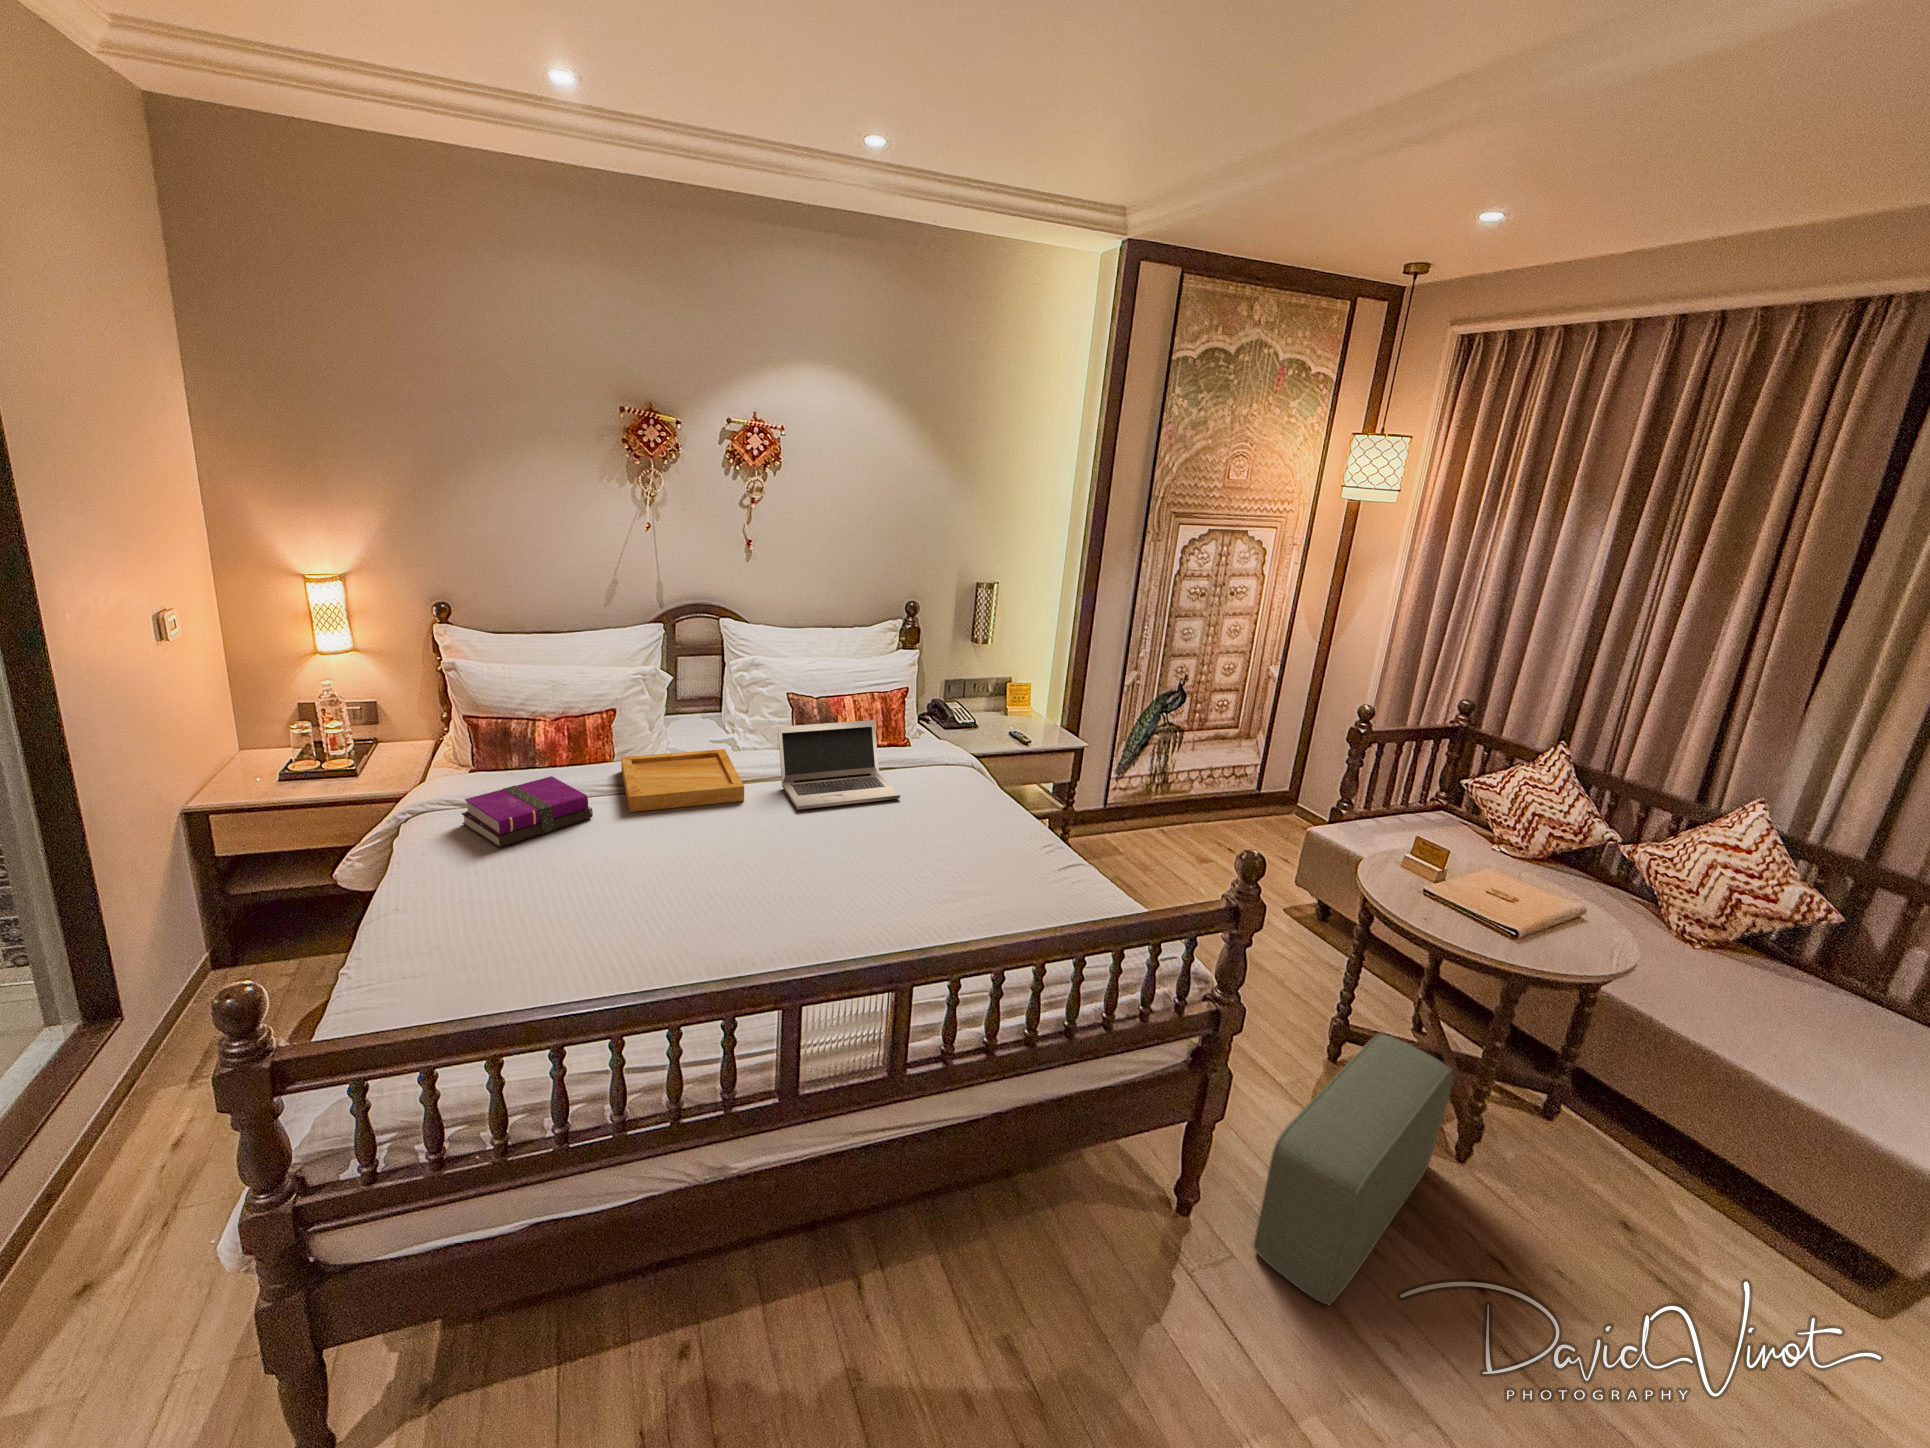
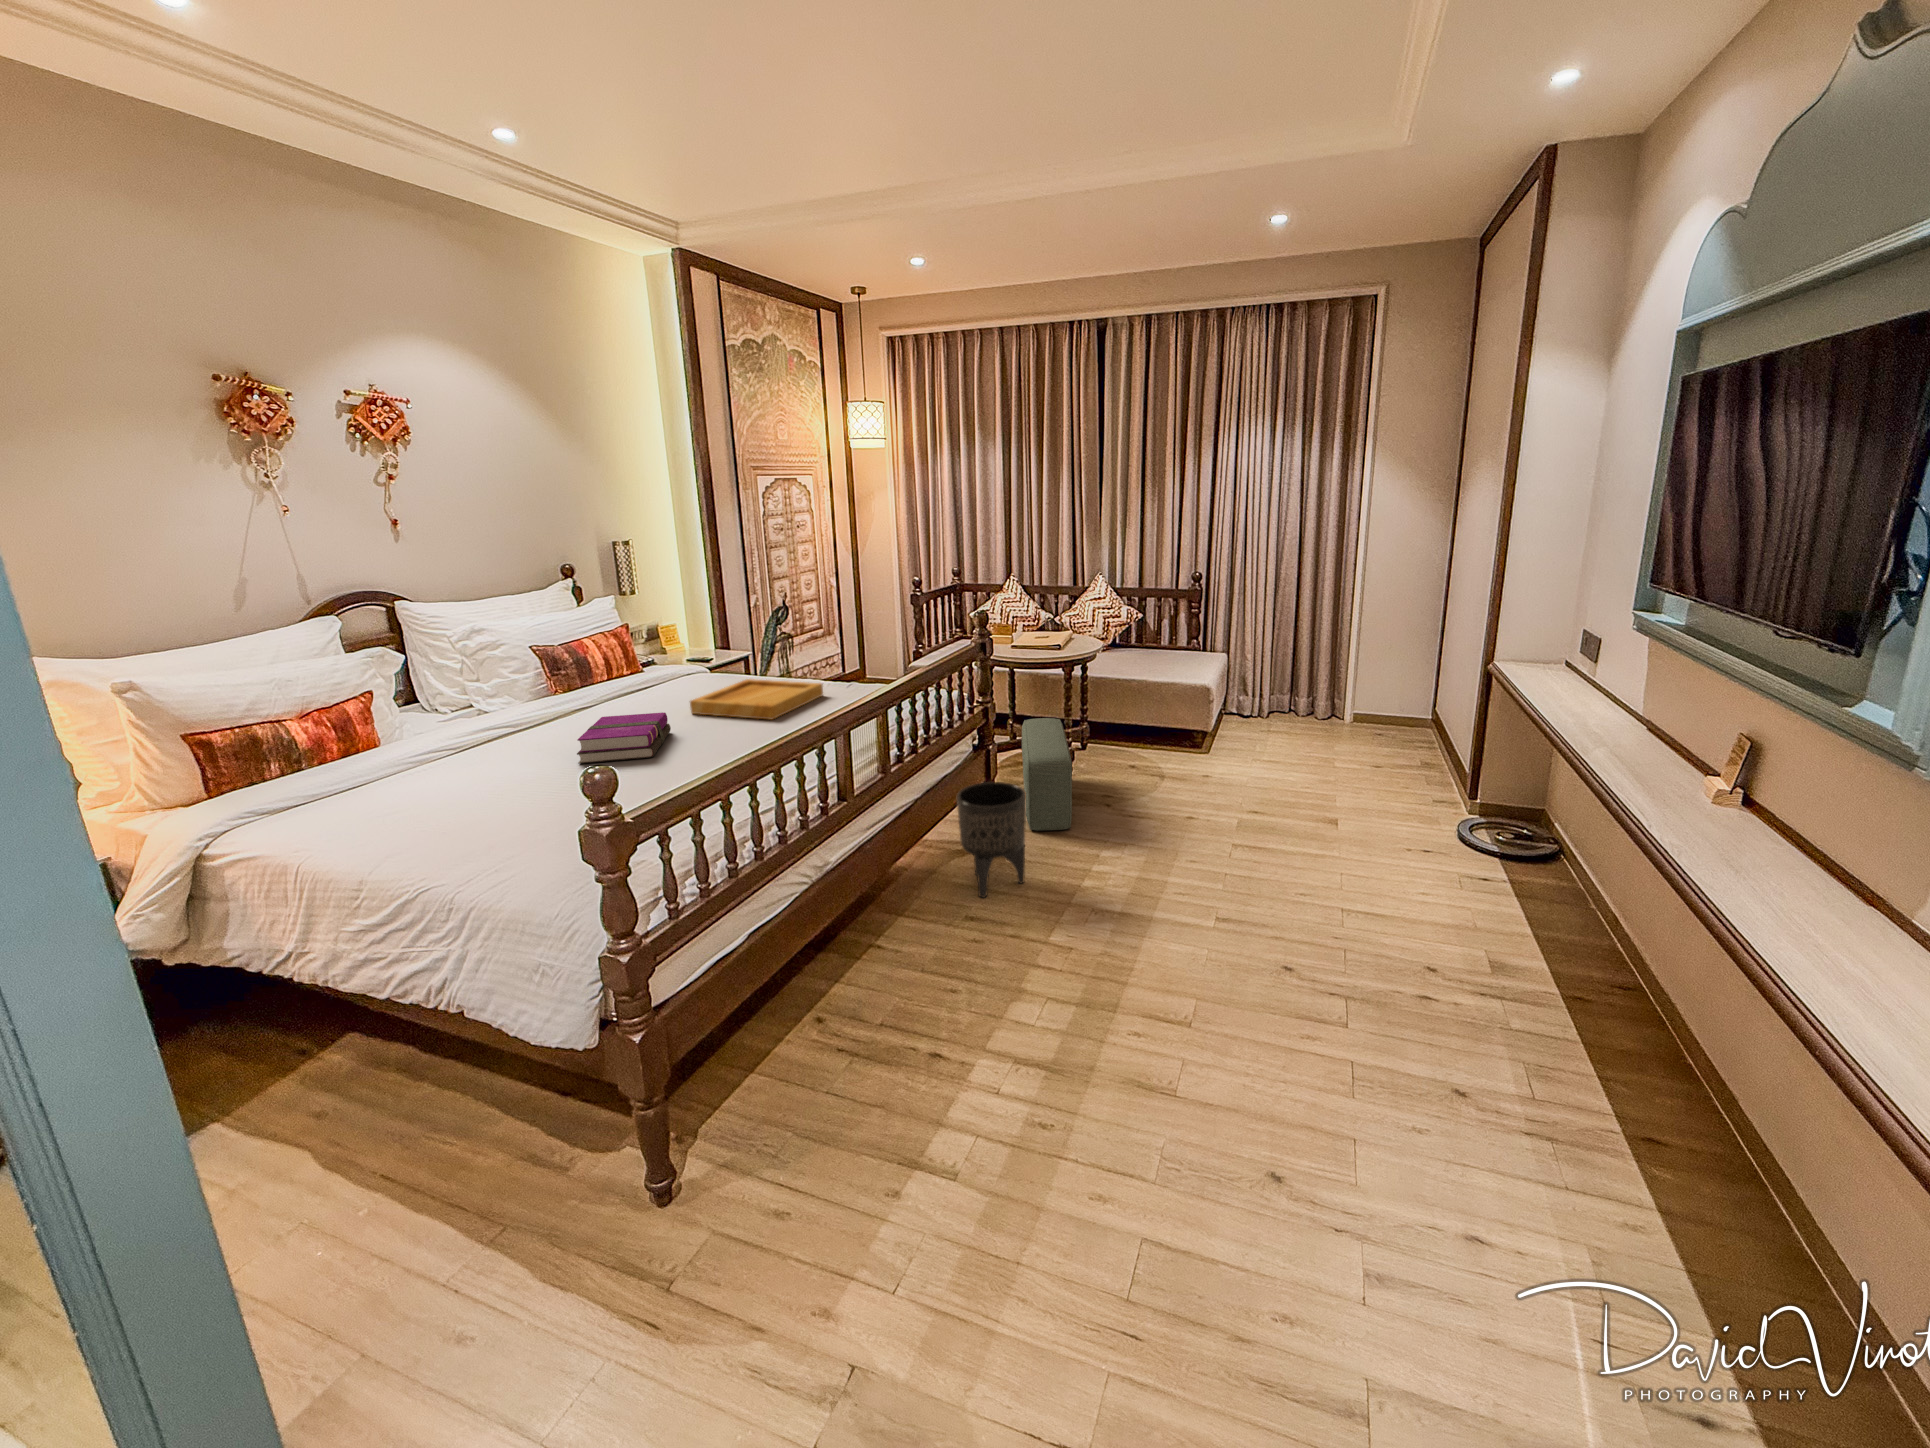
laptop: present [778,720,900,810] -> none [563,647,693,718]
tray: present [621,749,744,812] -> present [690,679,823,720]
notebook: present [462,776,593,847] -> present [577,712,671,764]
planter: none [1029,1141,1165,1370] -> present [957,782,1026,898]

